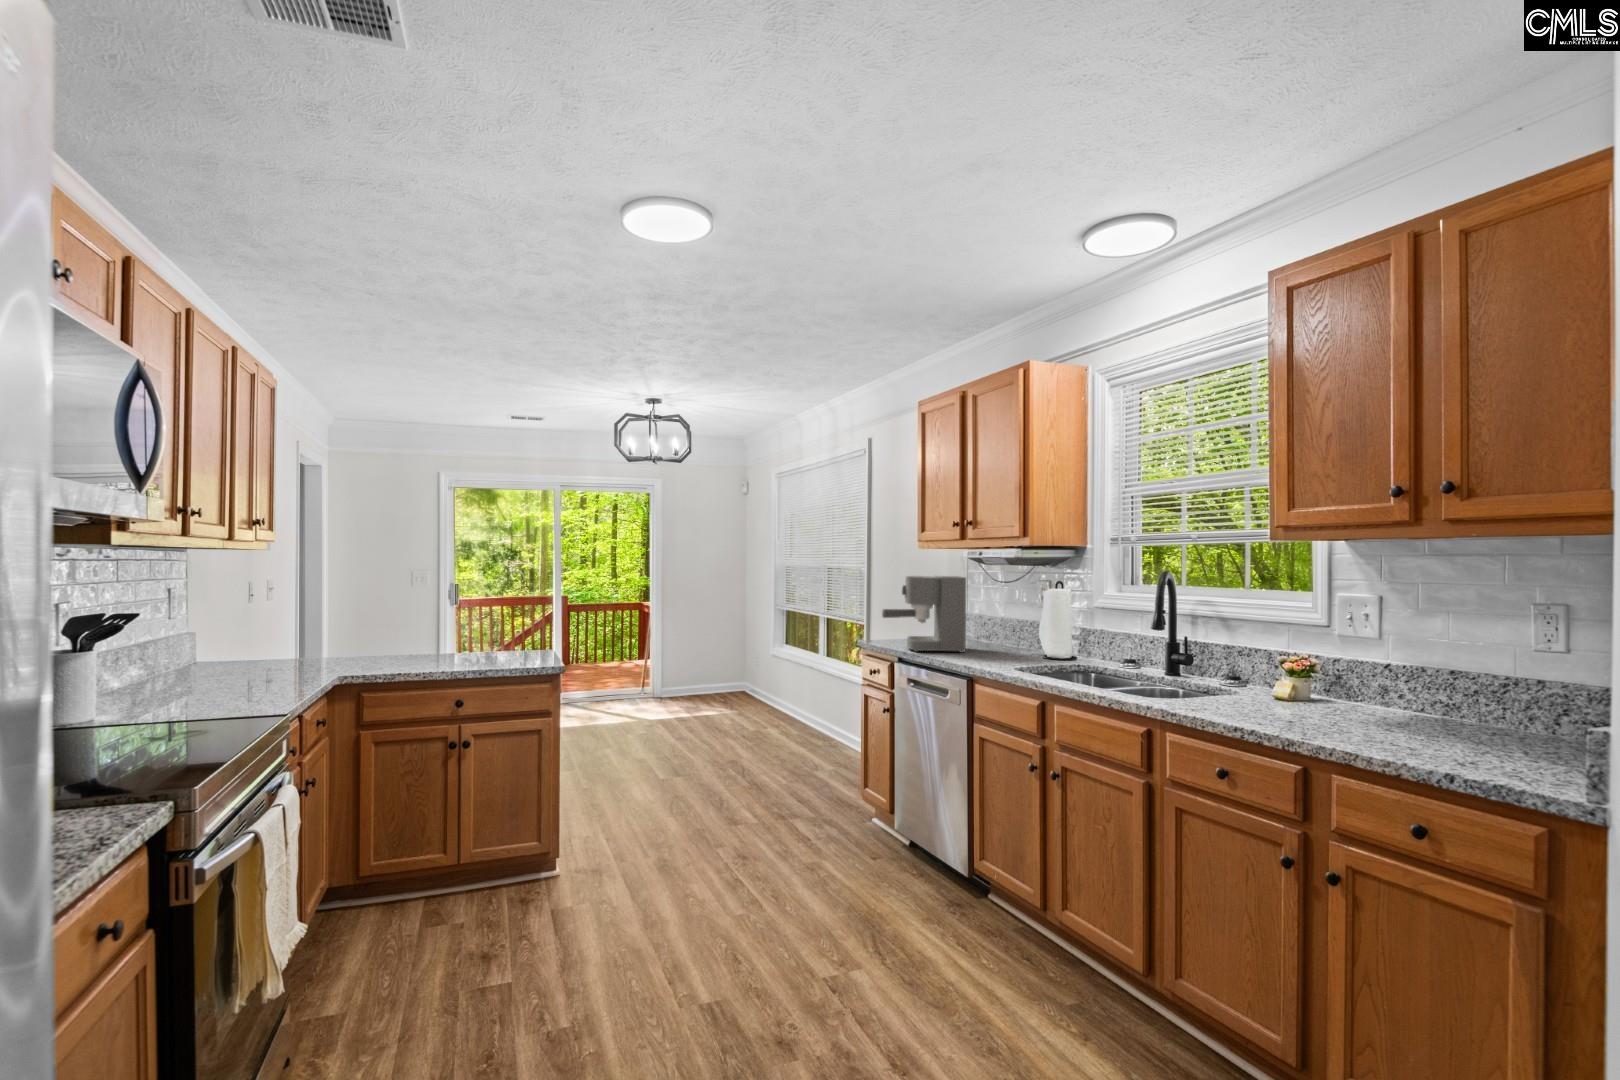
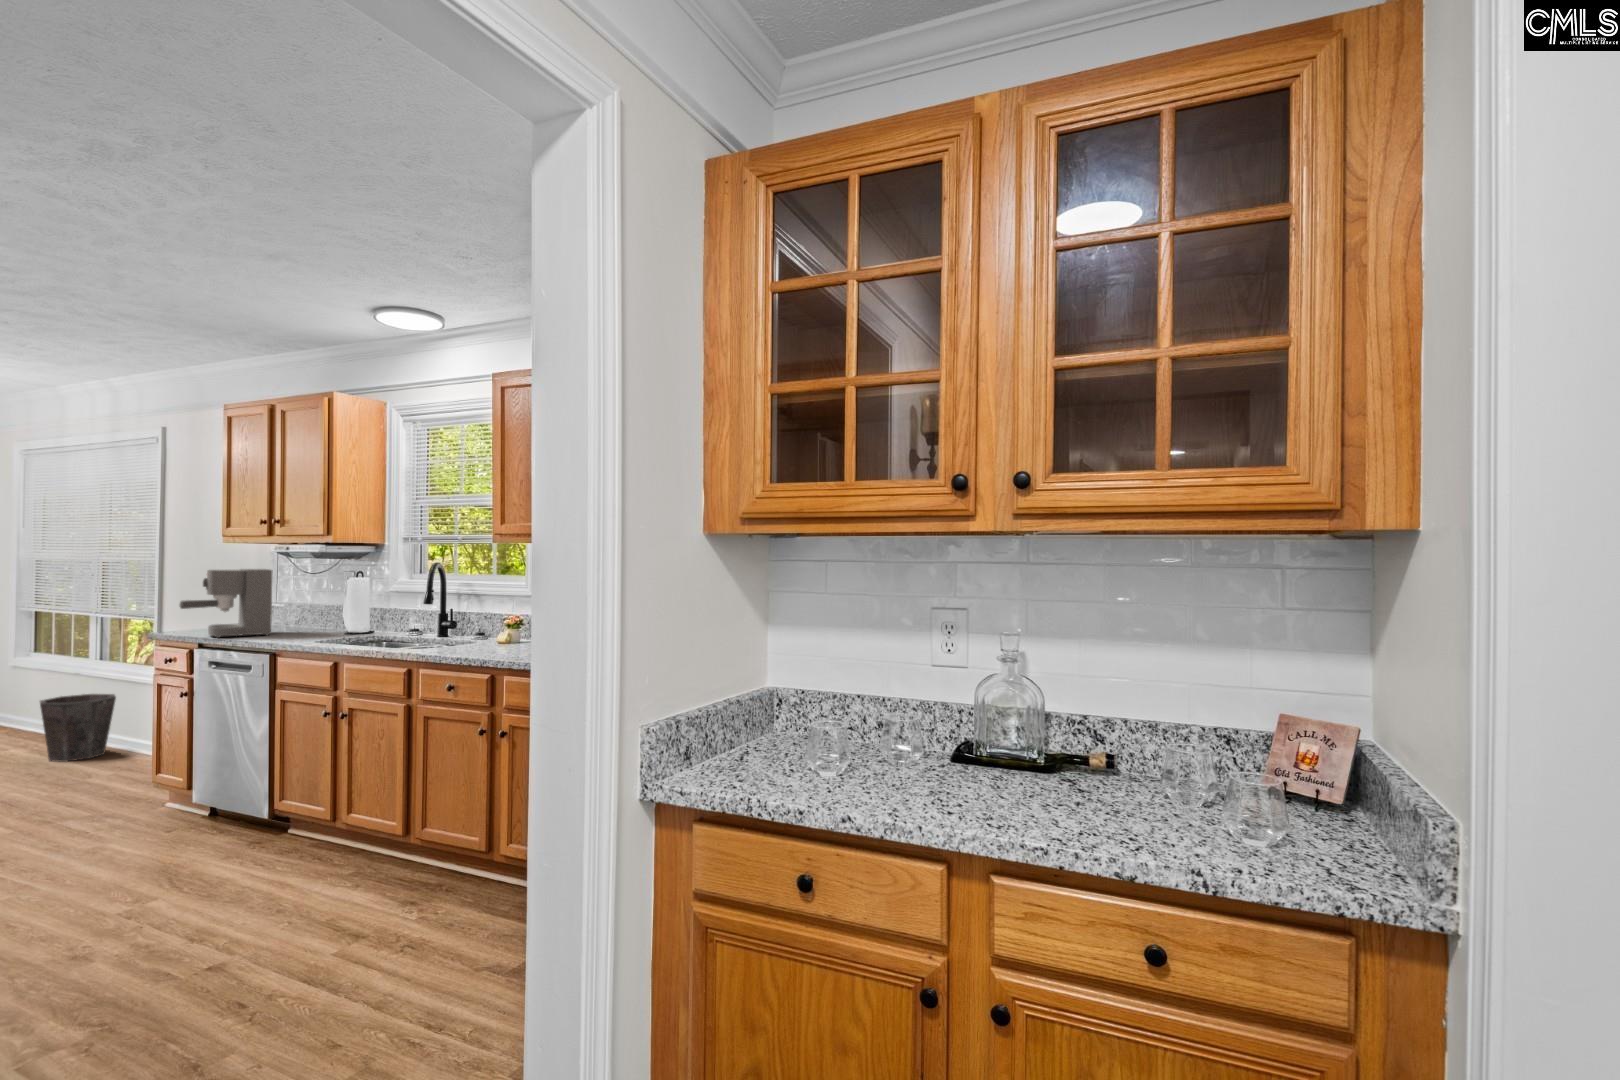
waste bin: none [787,688,838,749] -> present [40,694,116,762]

